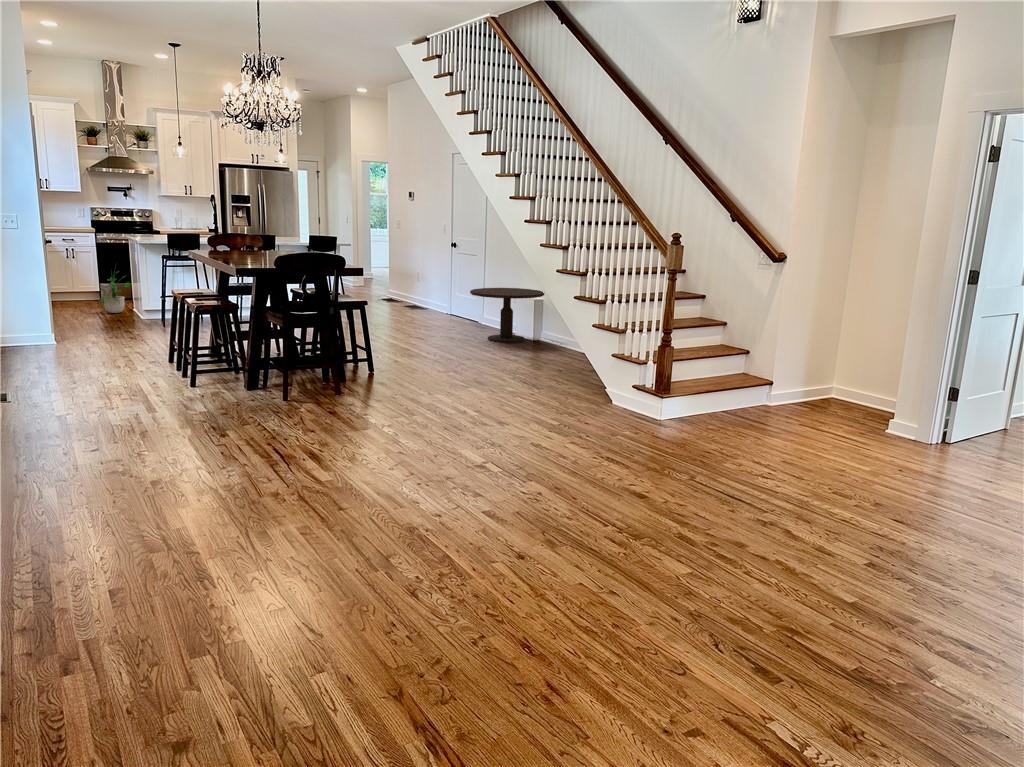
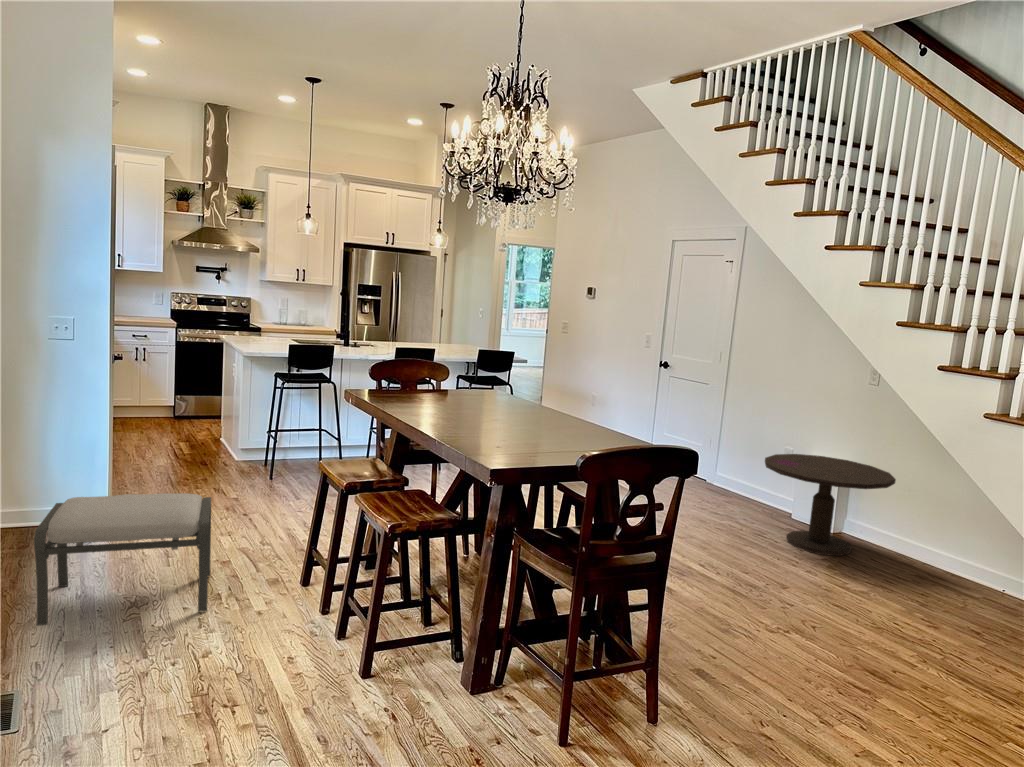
potted plant: present [99,271,132,313] -> none [174,374,226,450]
ottoman: none [19,304,118,364] -> present [34,493,211,626]

